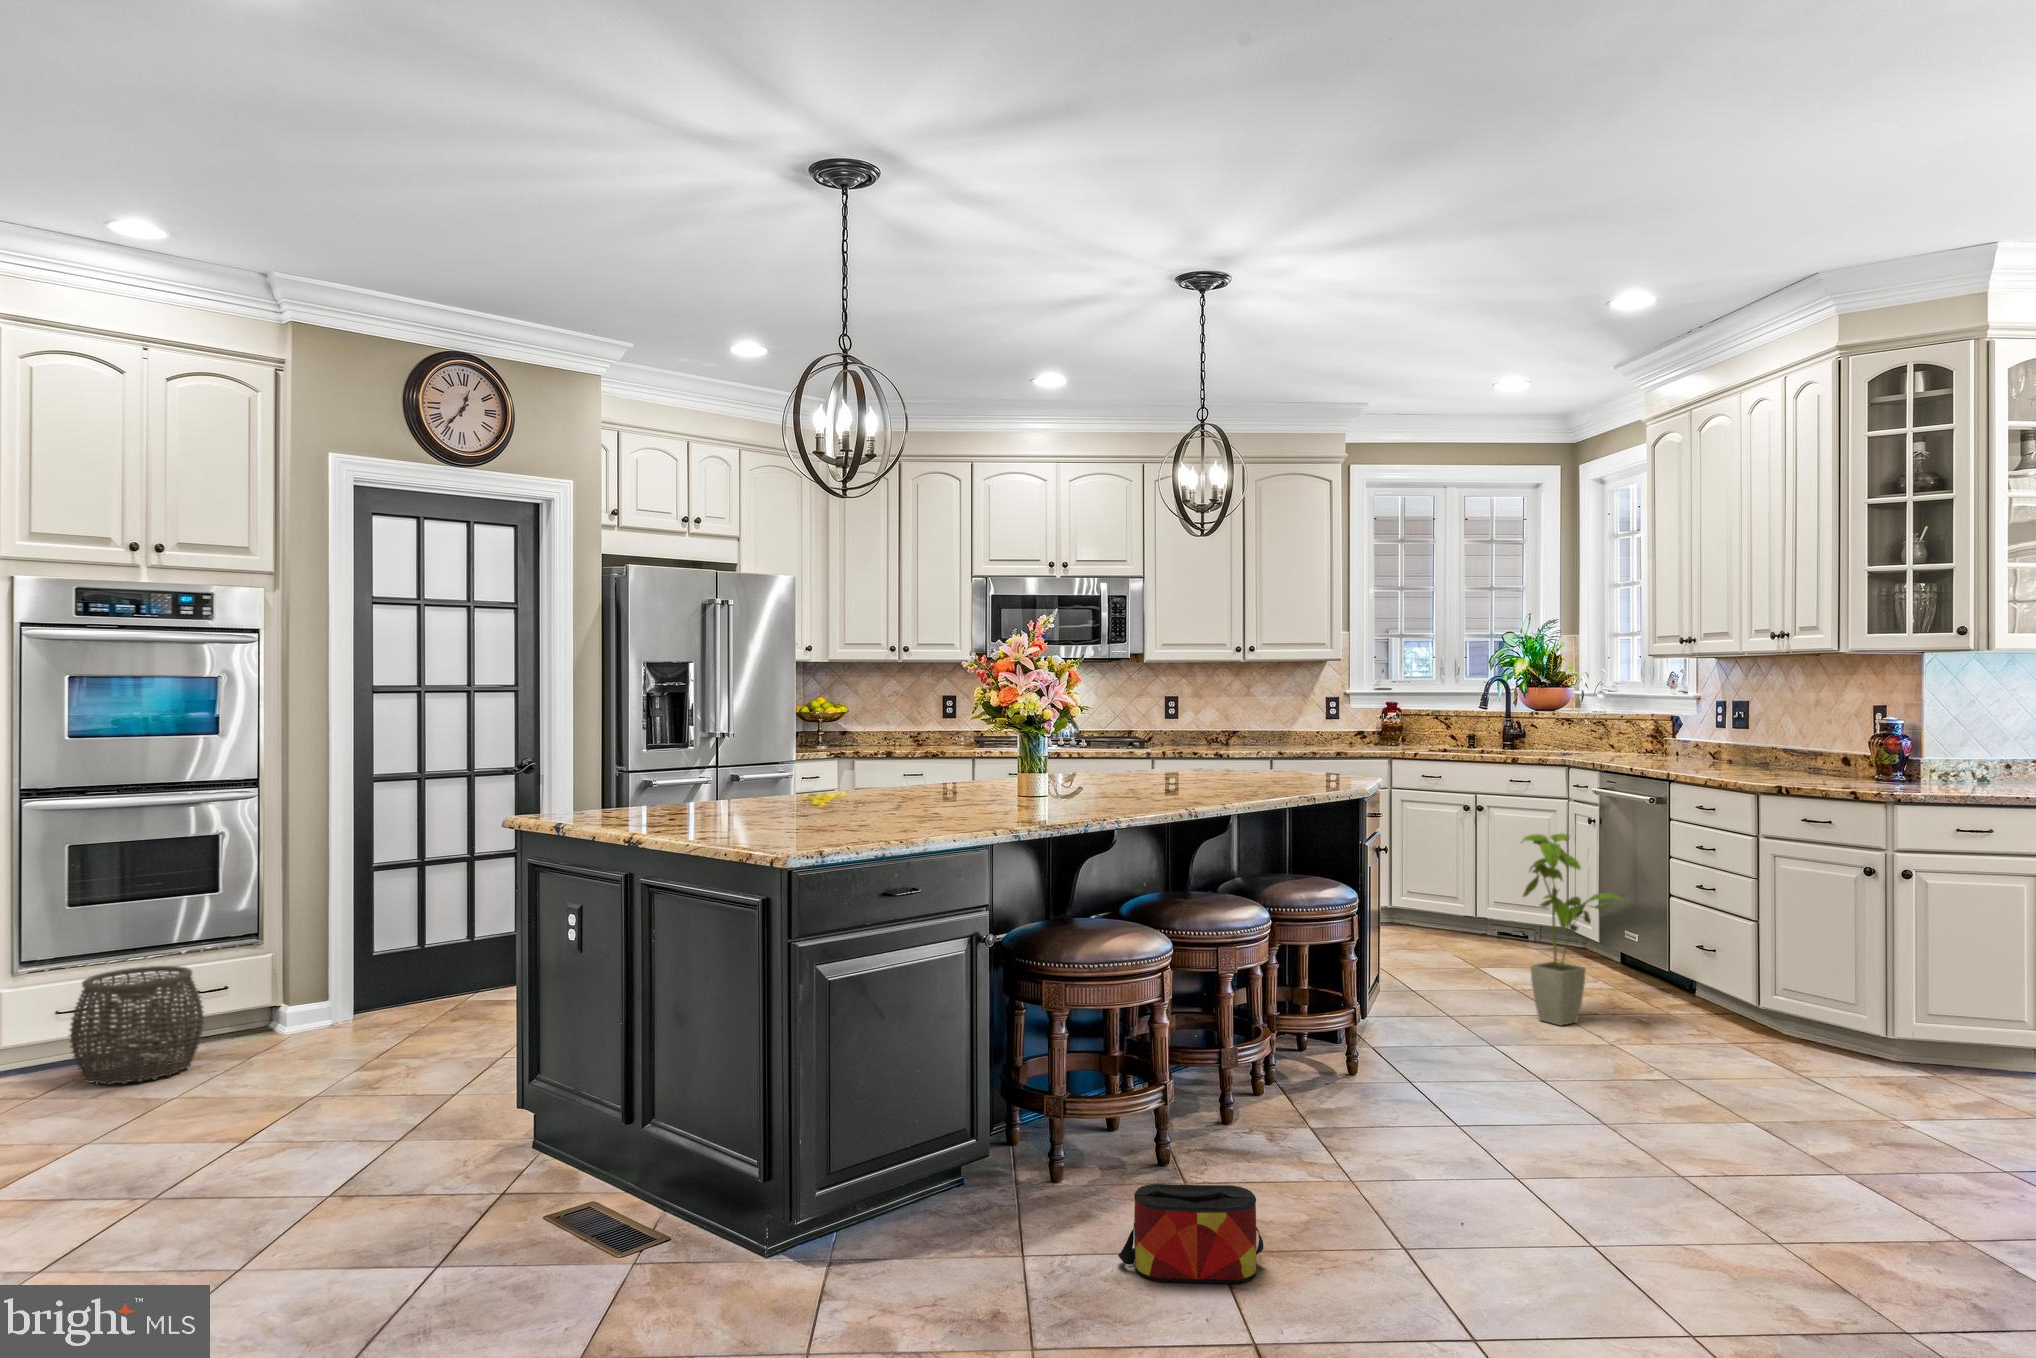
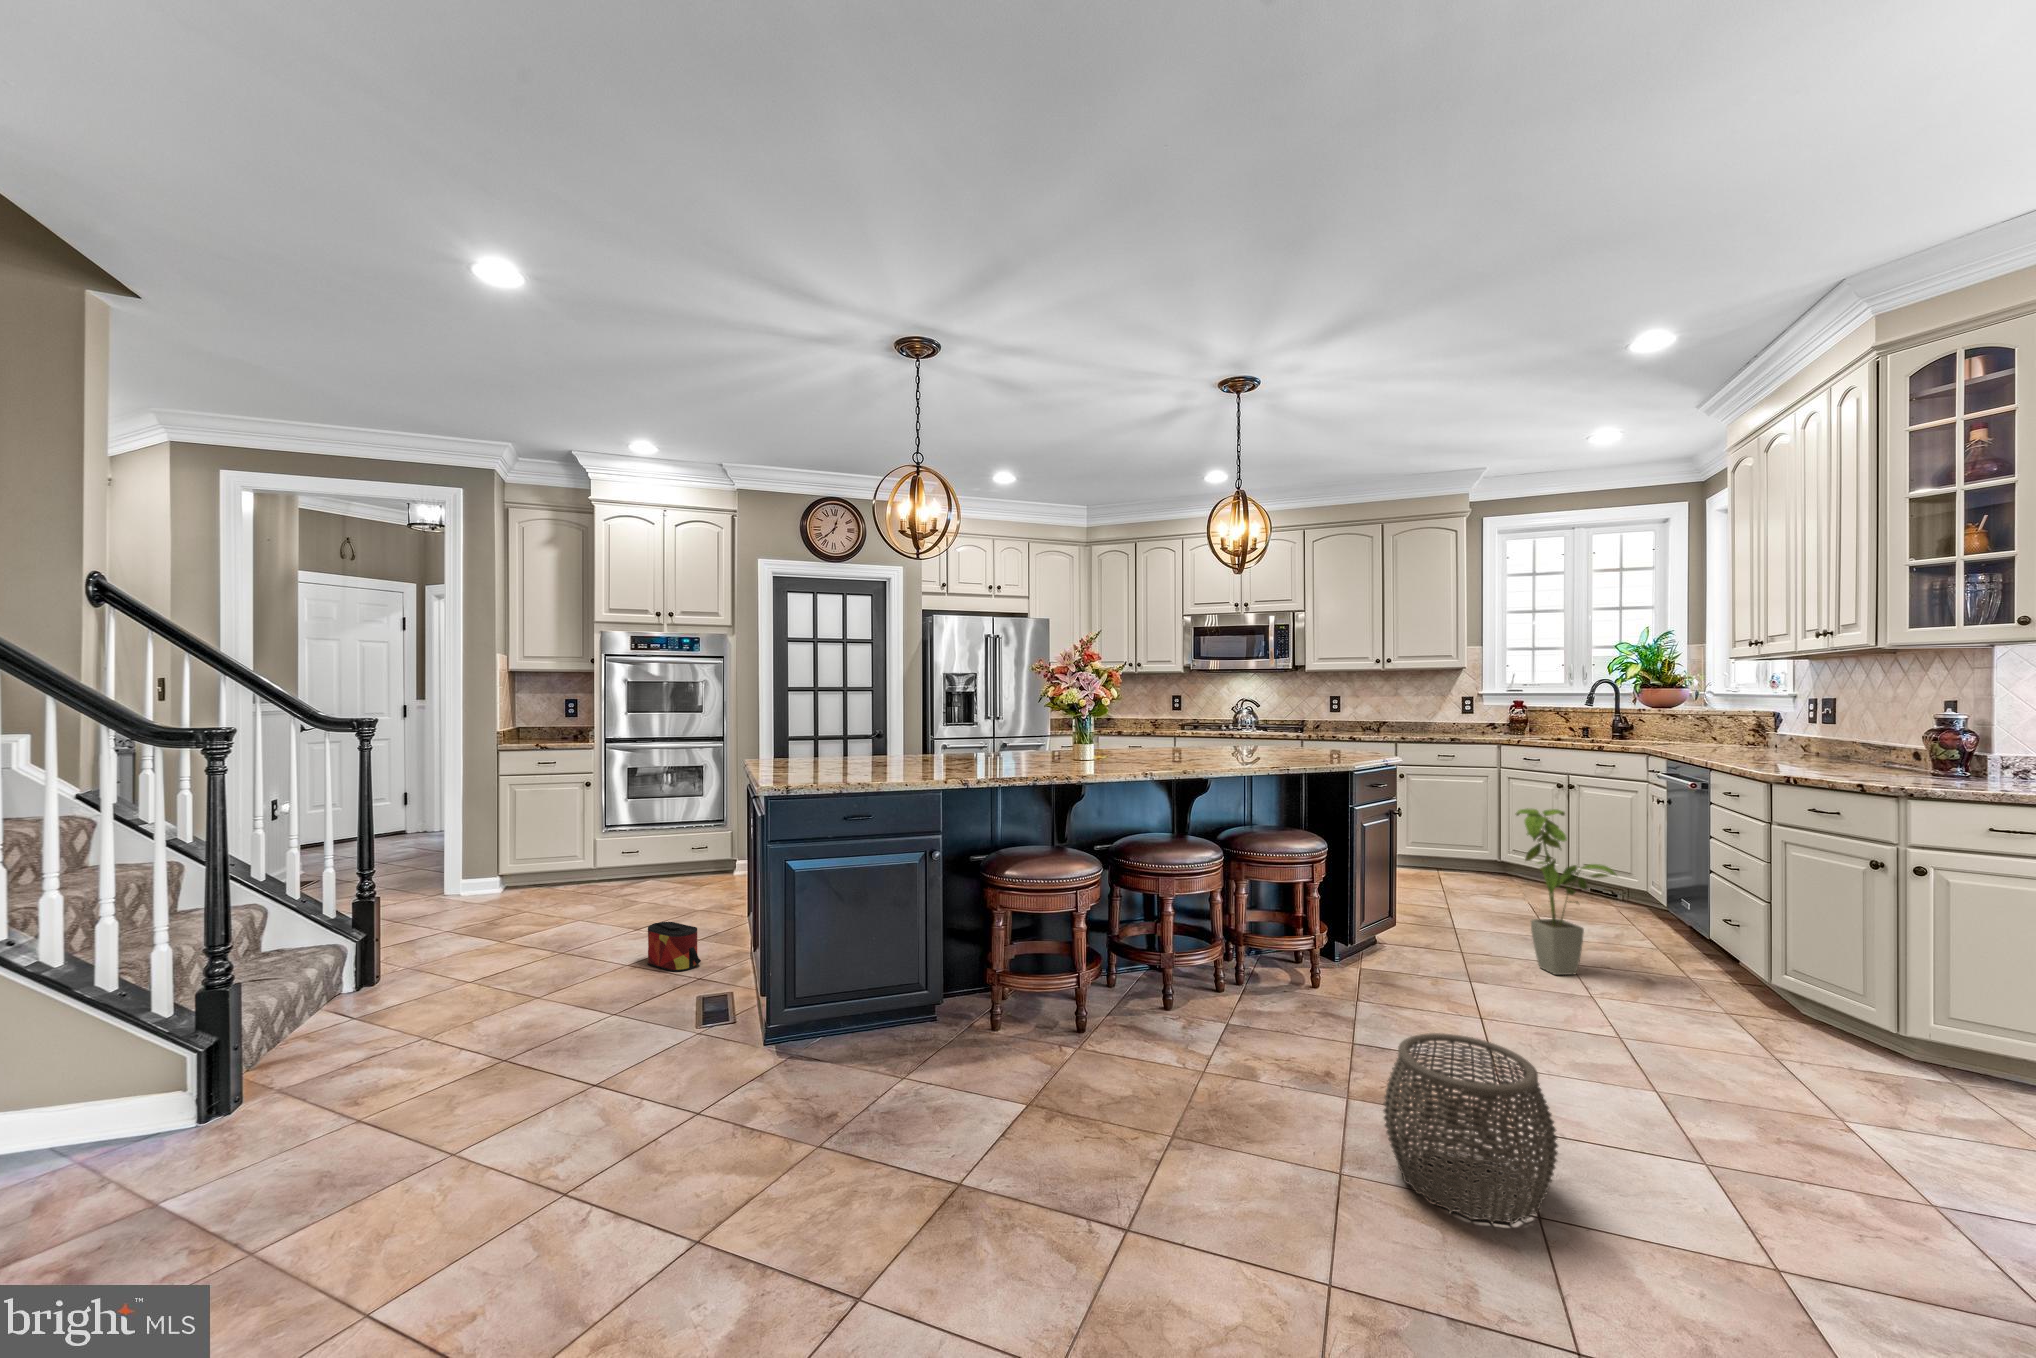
woven basket: present [70,966,204,1085] -> present [1383,1033,1558,1224]
bag: present [1118,1184,1263,1283] -> present [648,922,701,971]

